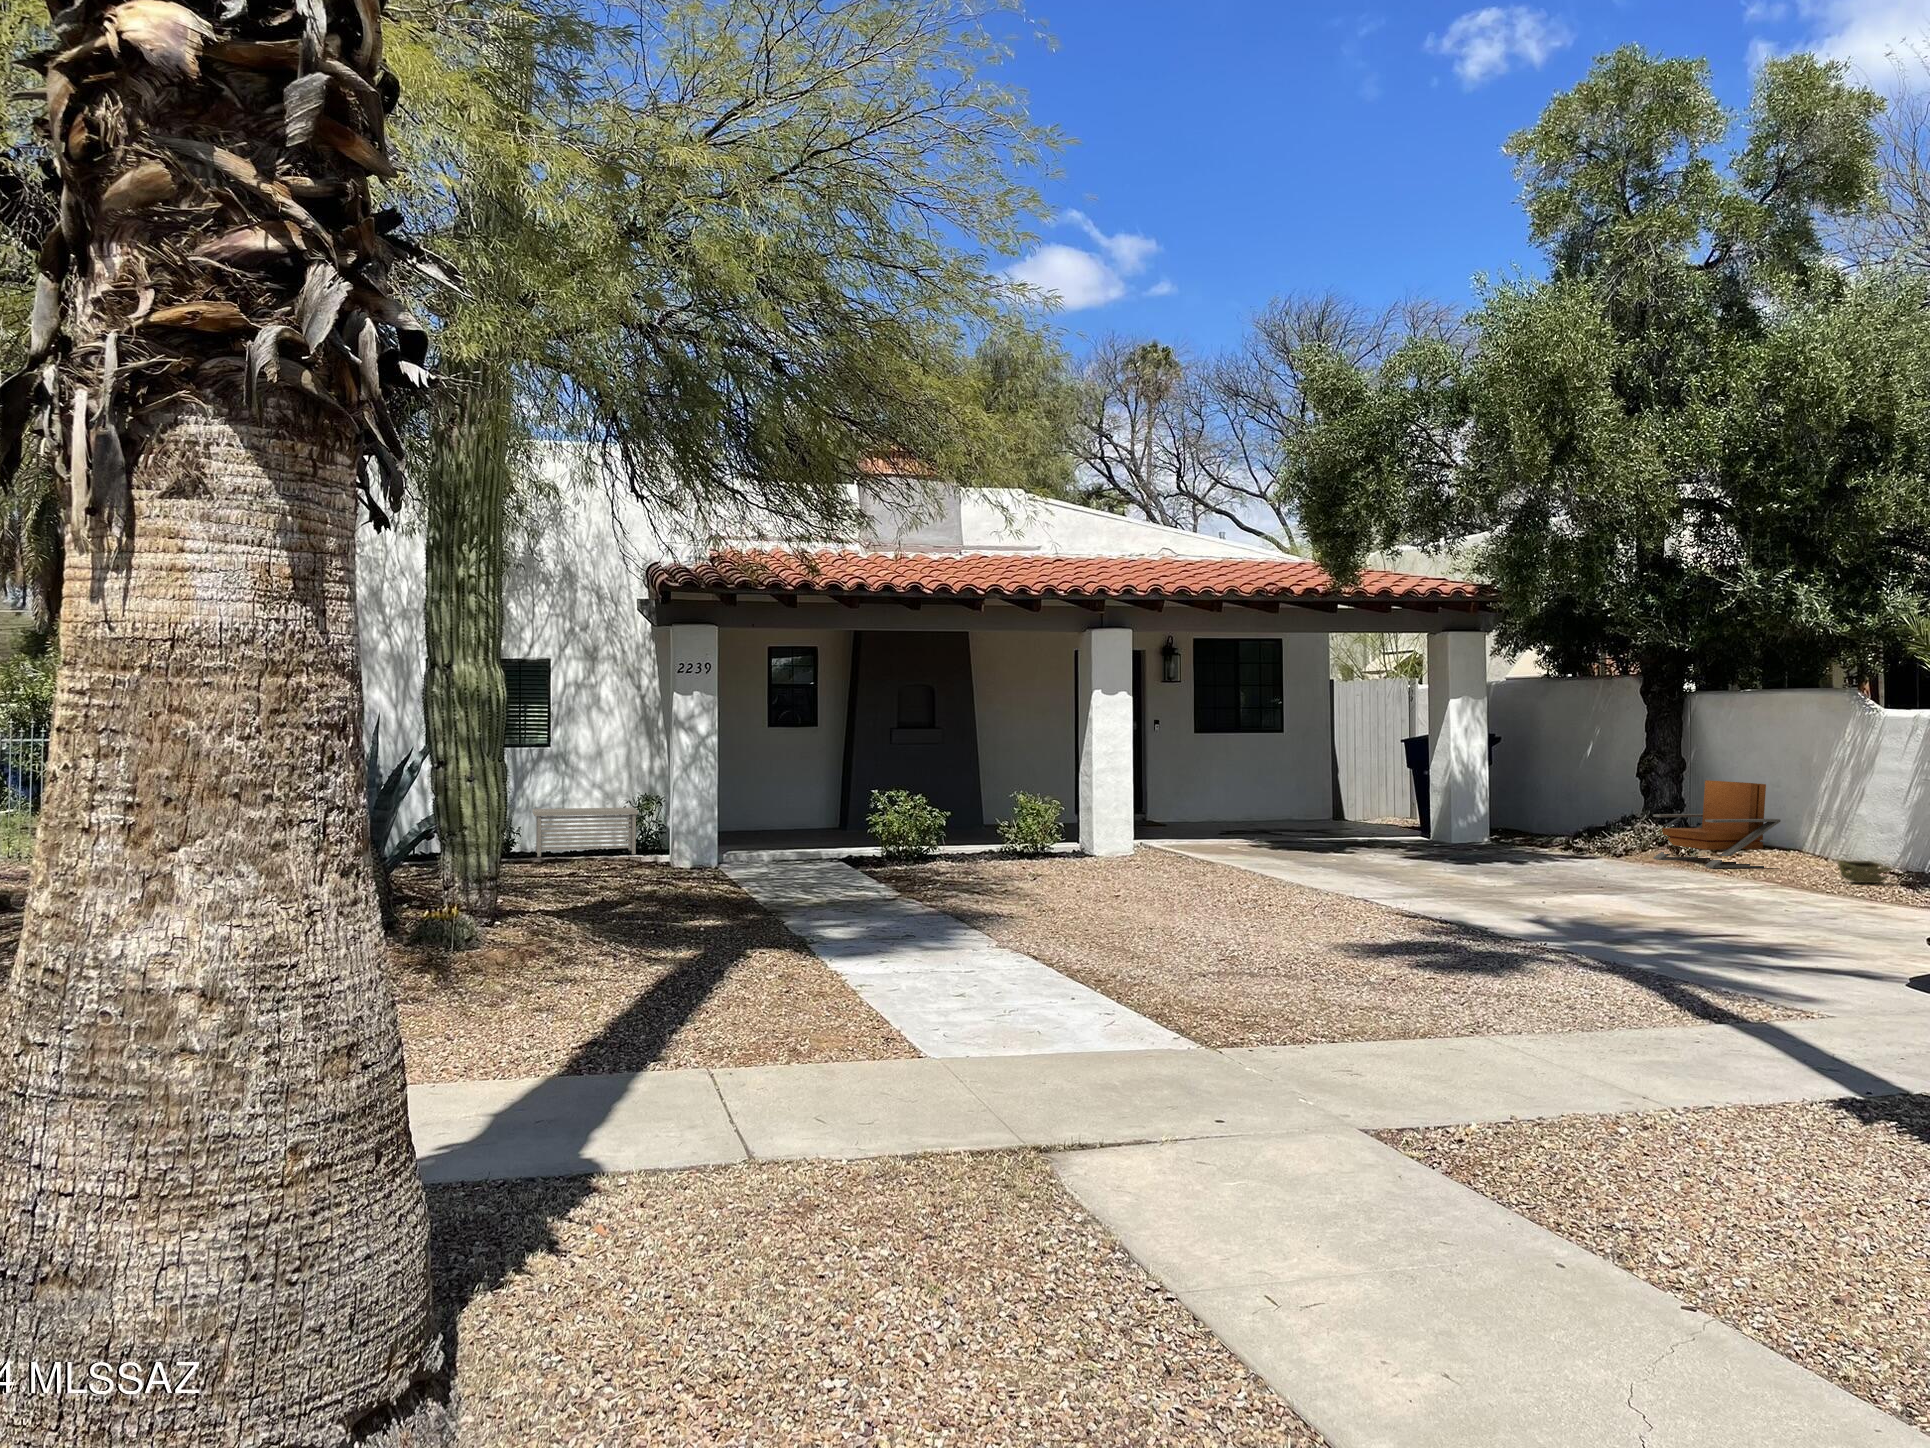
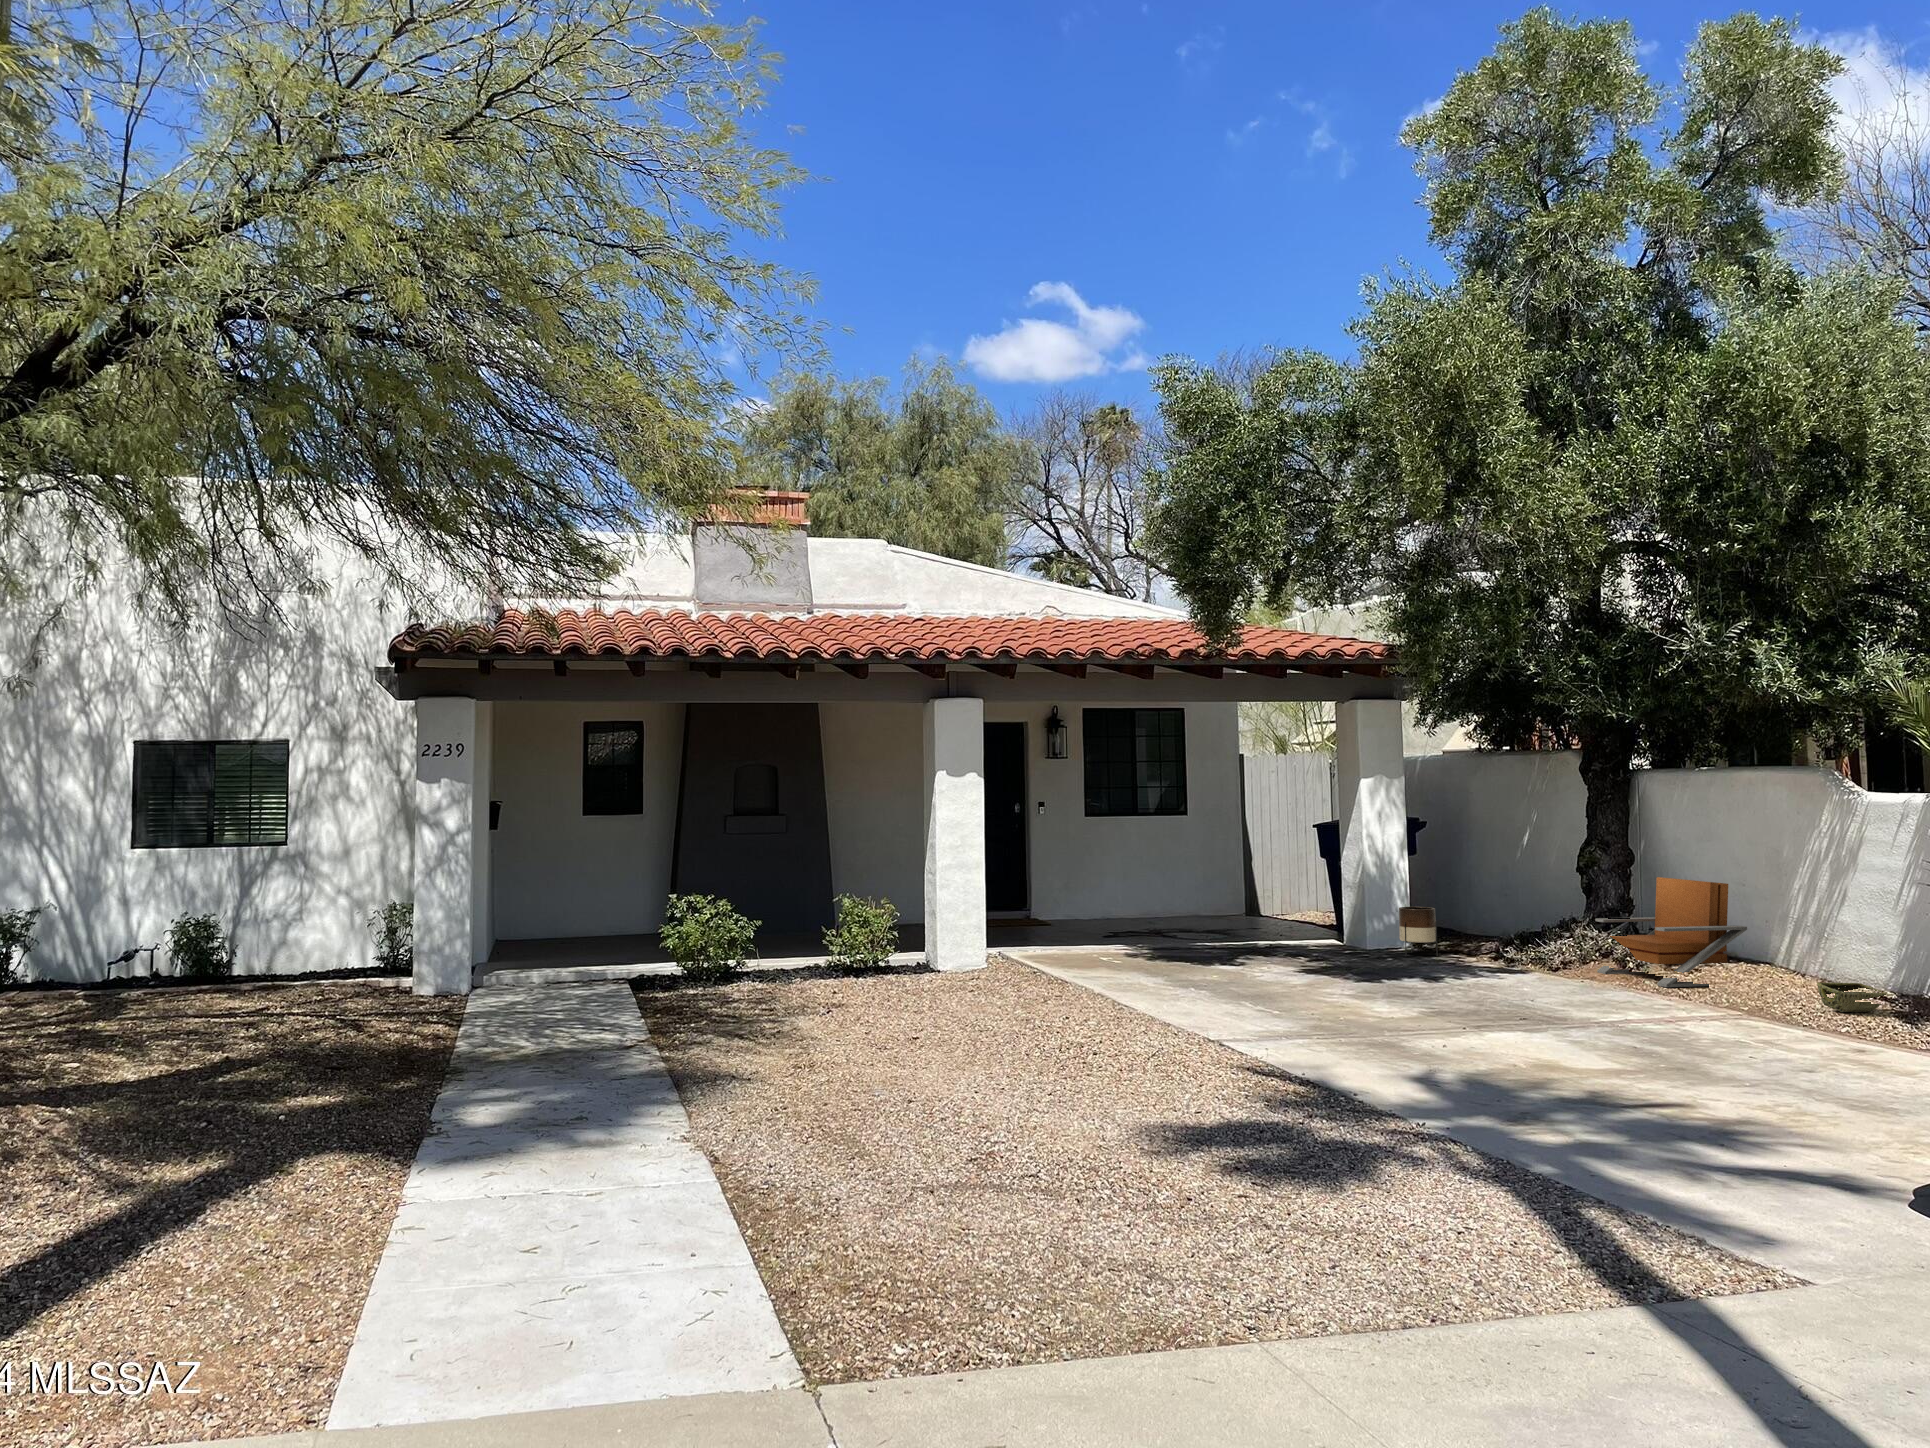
storage bench: present [533,807,638,857] -> none [253,915,388,977]
planter: none [1483,807,1516,848] -> present [1399,907,1438,956]

